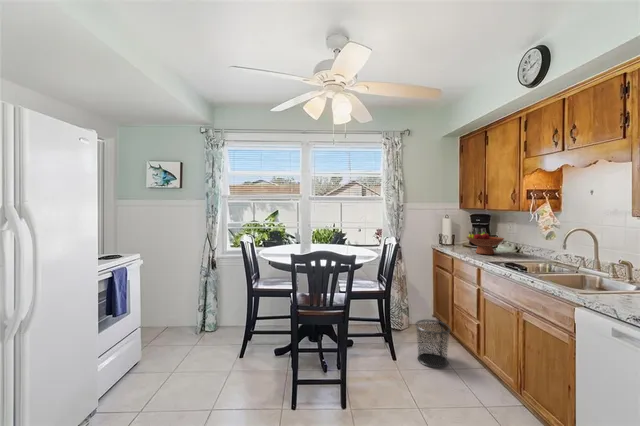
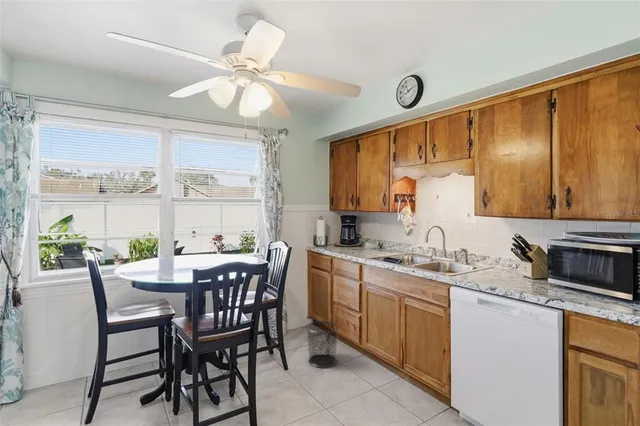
fruit bowl: present [467,232,504,255] -> none [344,232,375,252]

